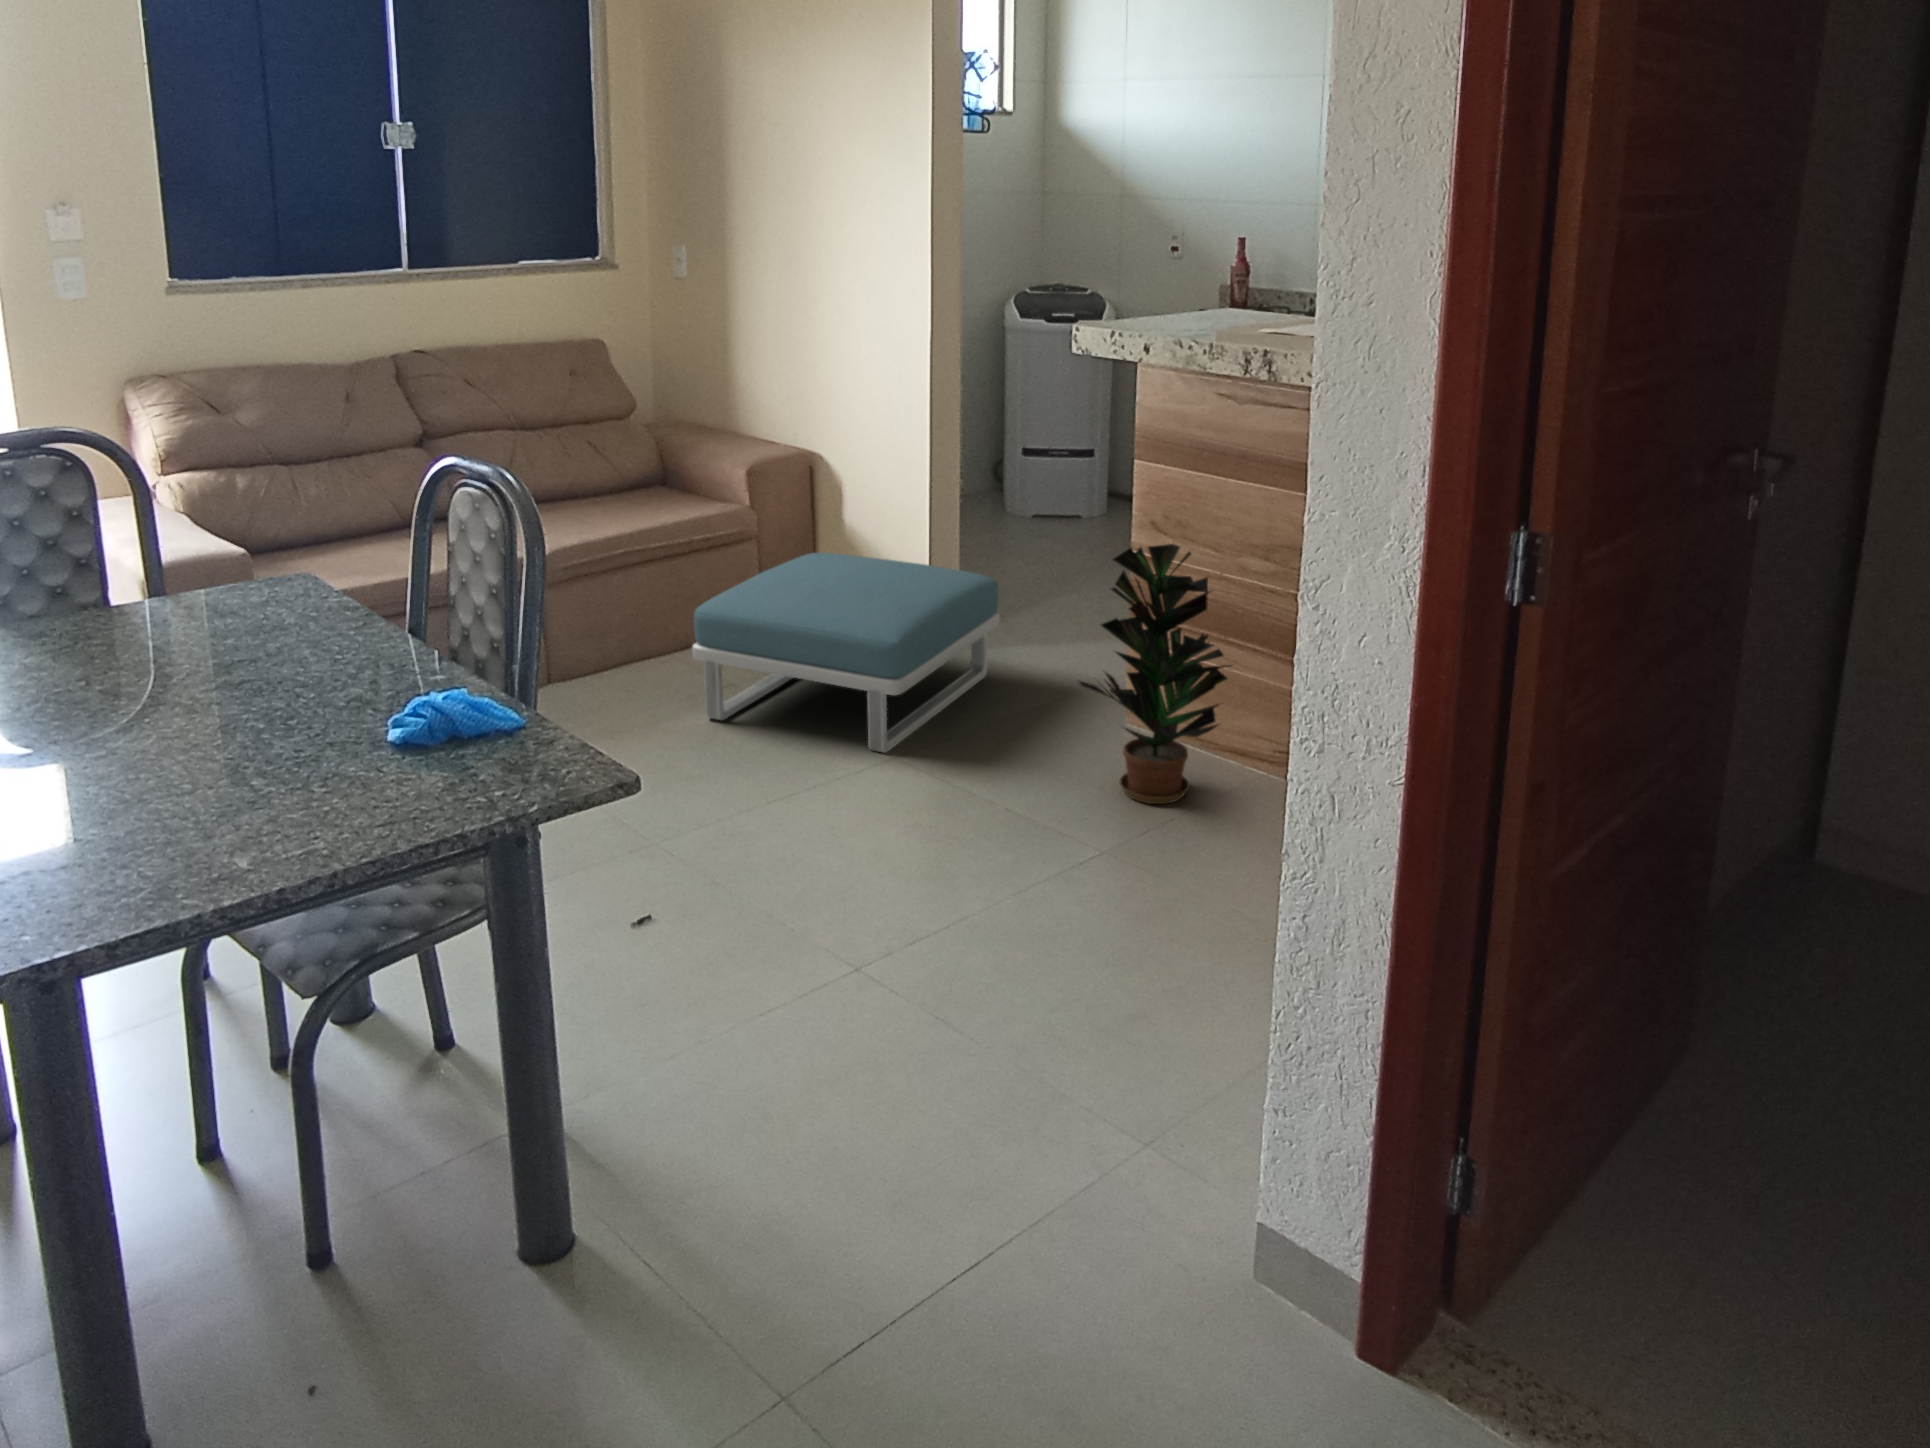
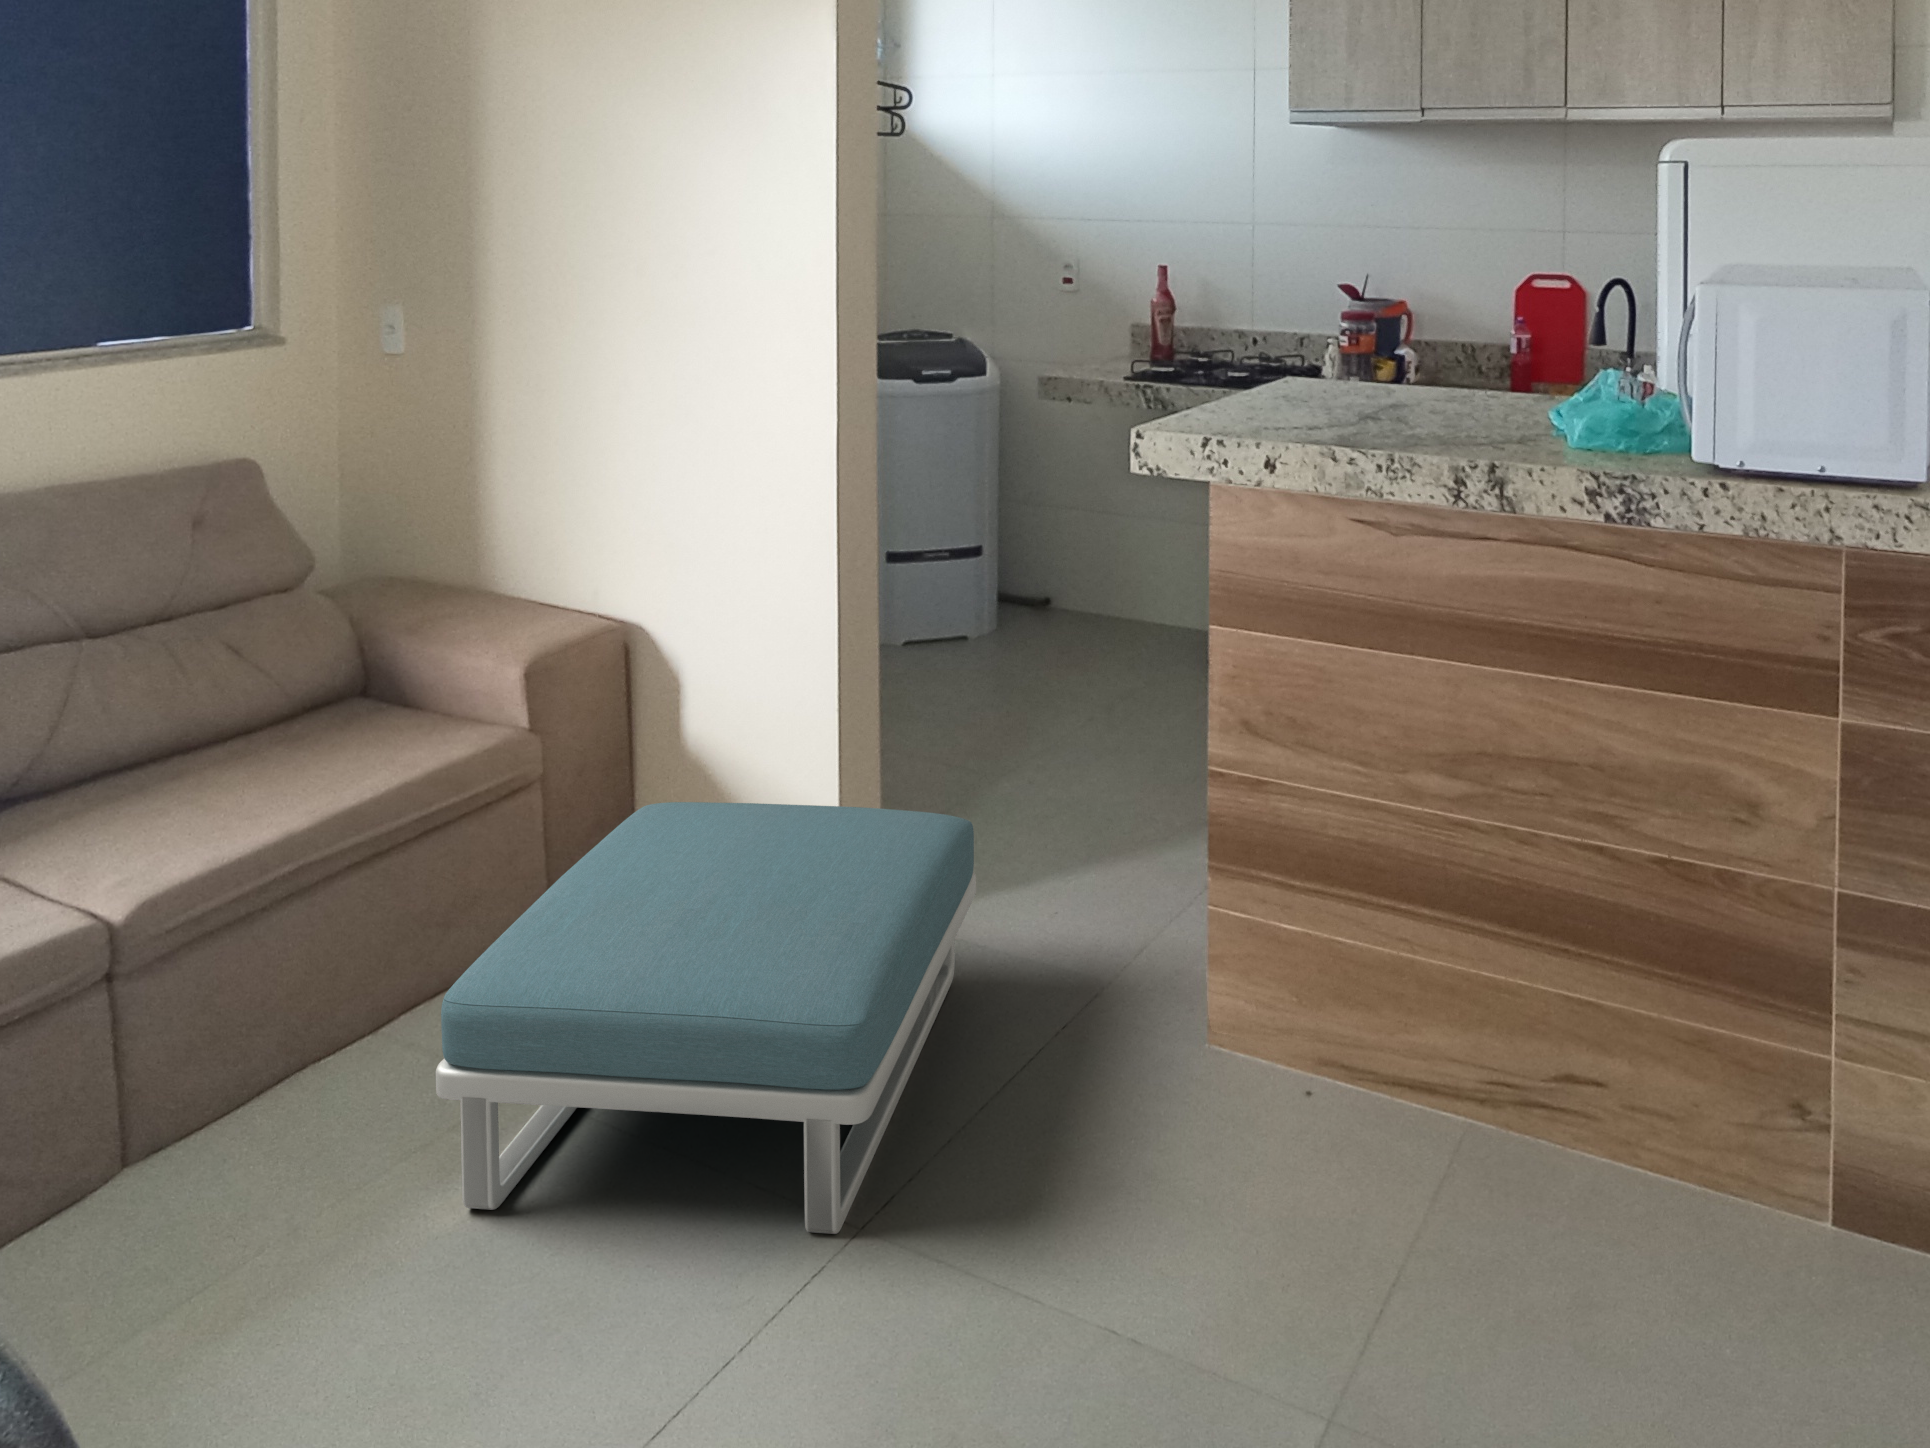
potted plant: present [1079,544,1231,804] -> none [1207,778,1467,1267]

